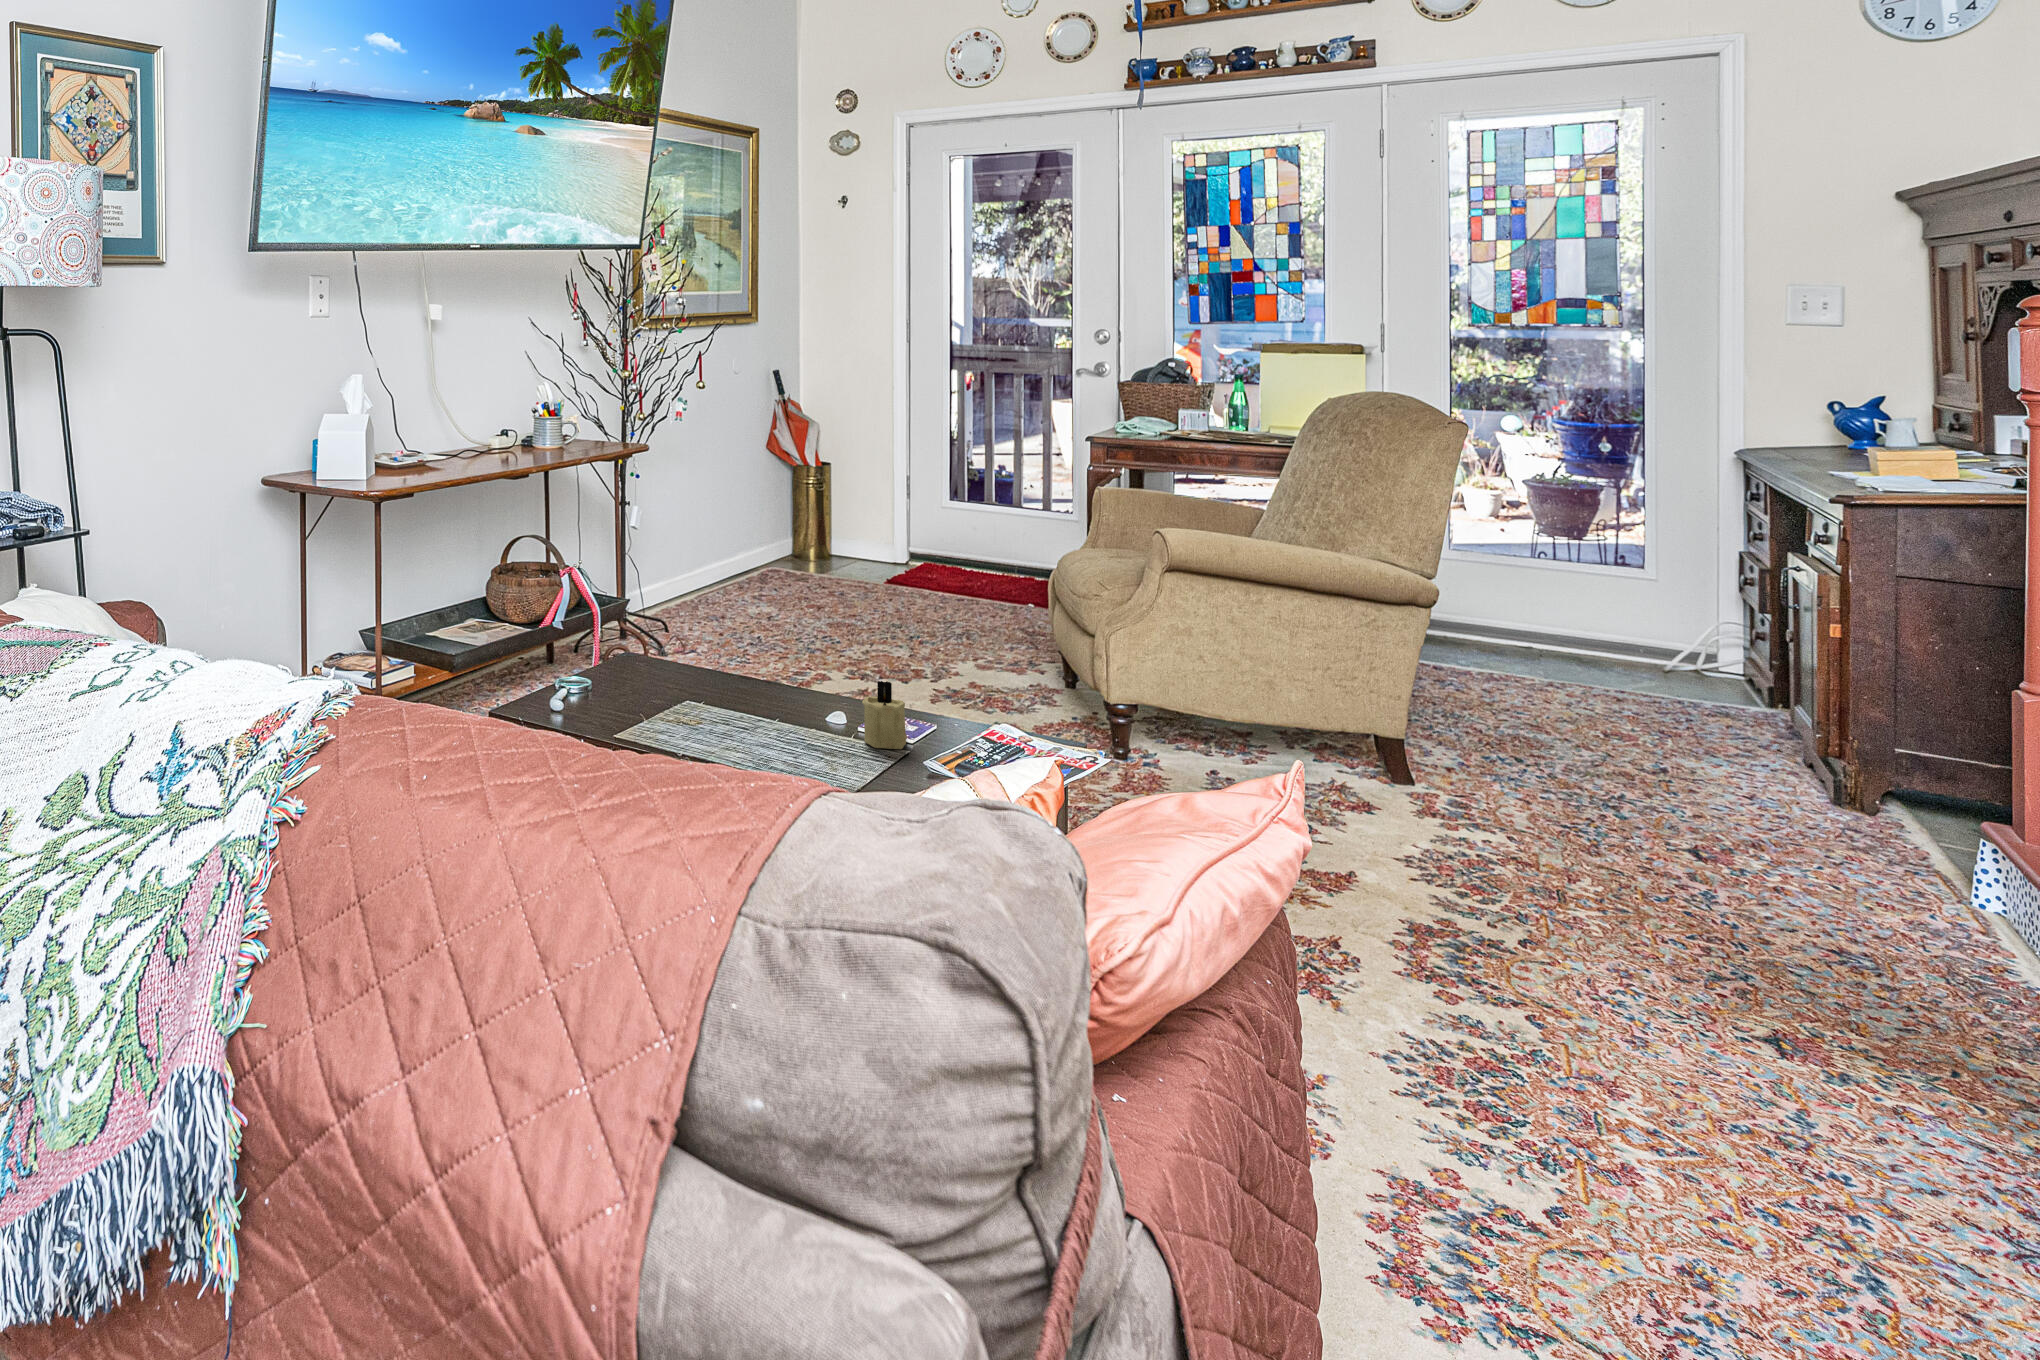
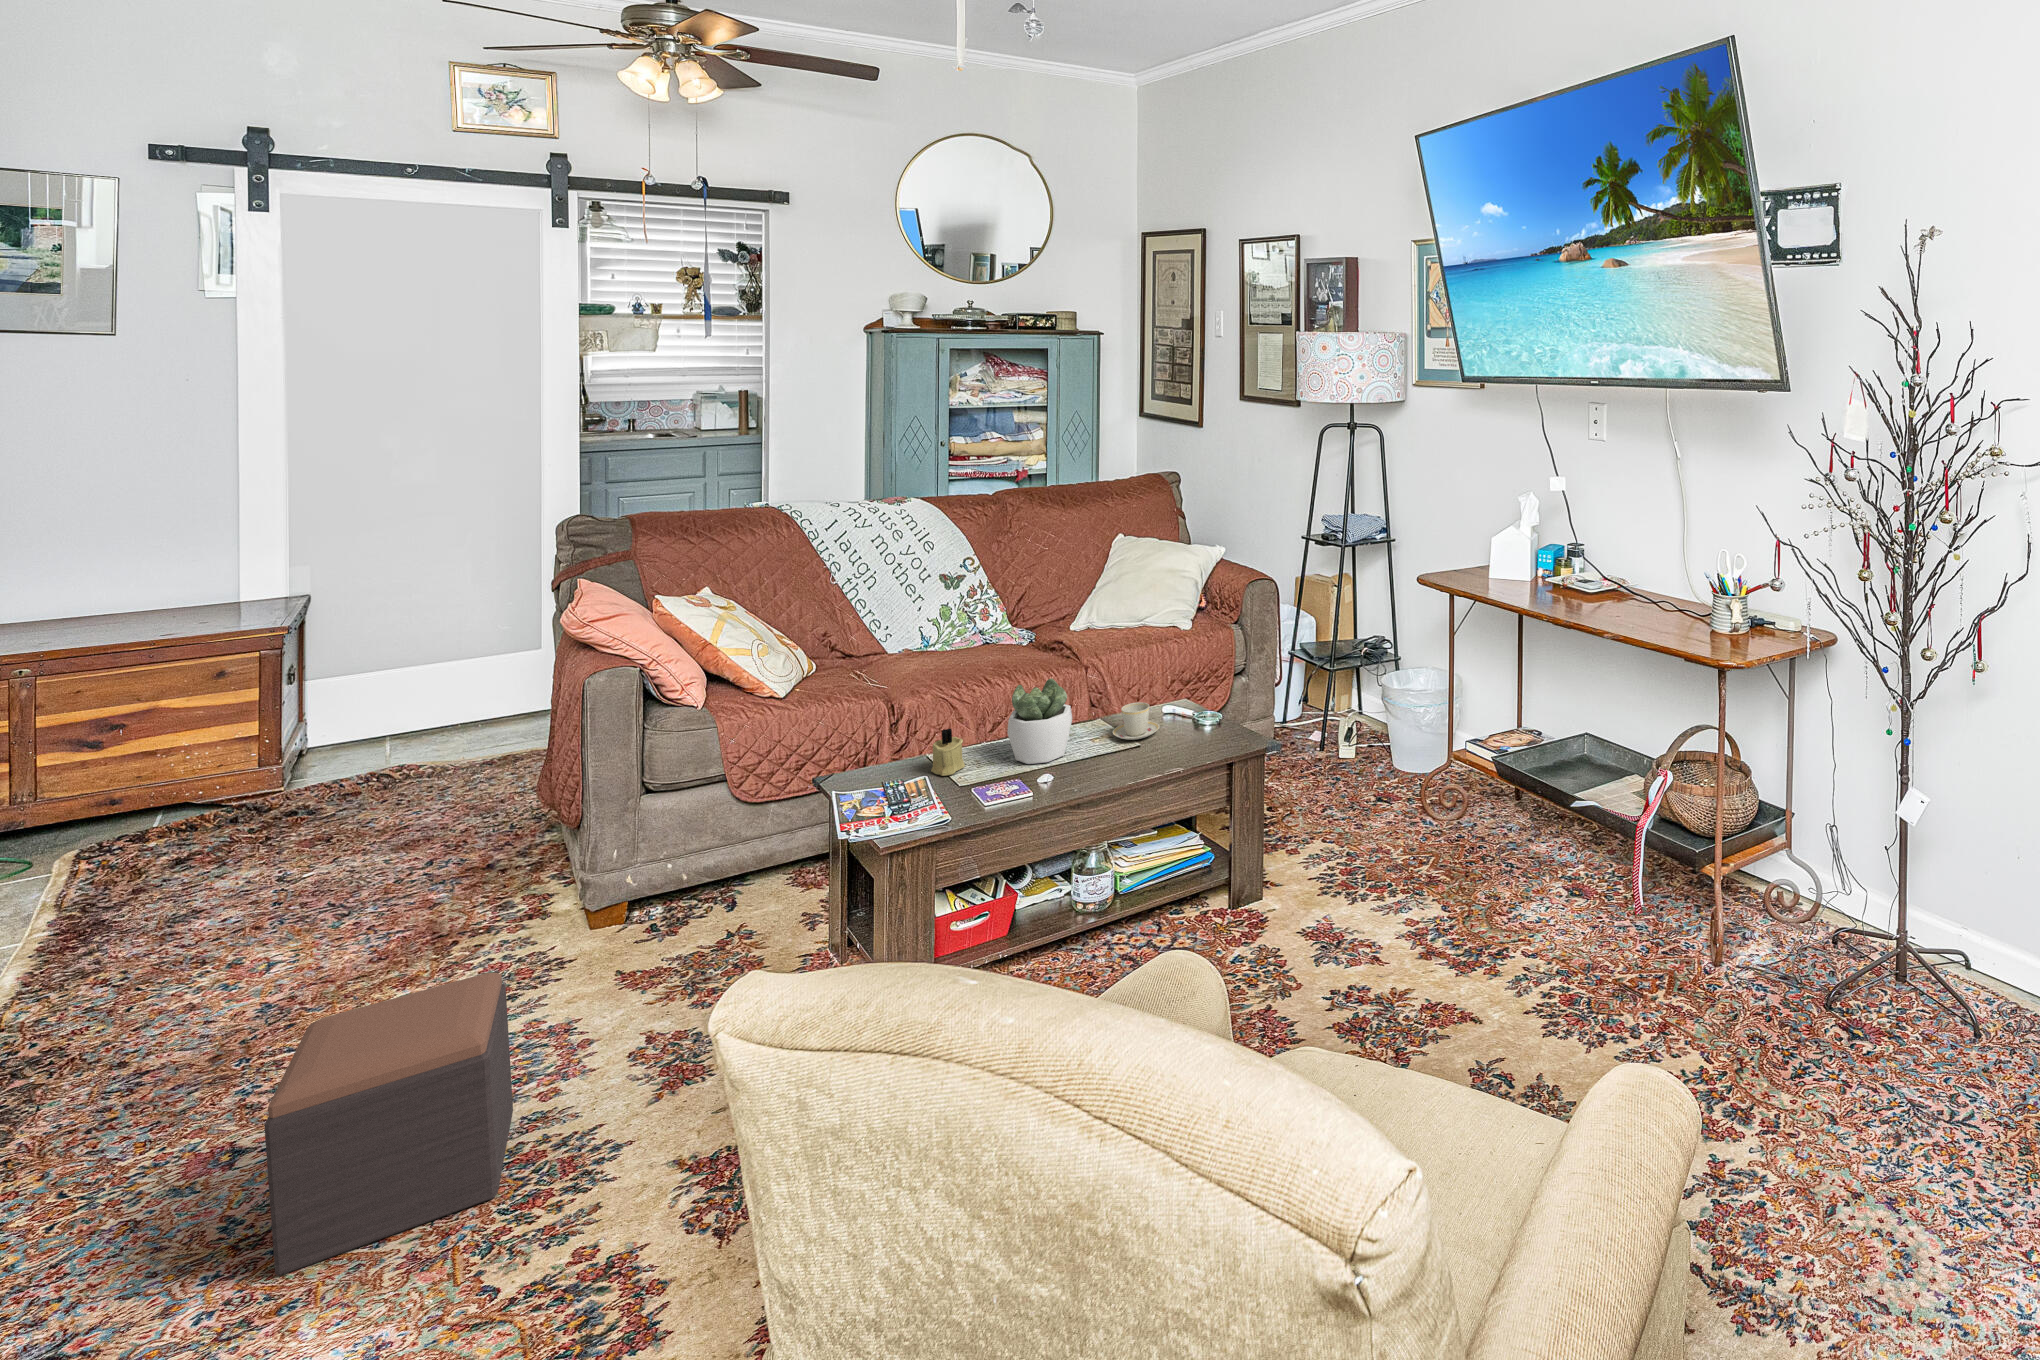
succulent plant: none [743,606,831,723] -> present [1007,678,1072,764]
teacup: none [651,644,714,693] -> present [1113,702,1159,740]
footstool: none [1511,898,1810,1287] -> present [264,972,513,1275]

